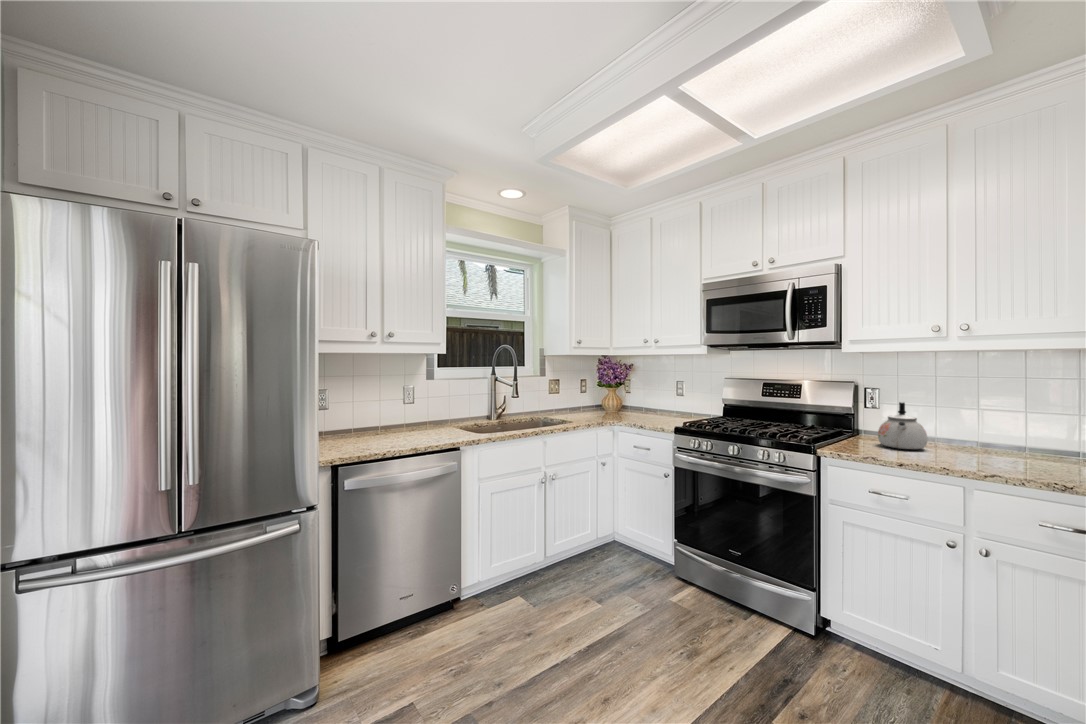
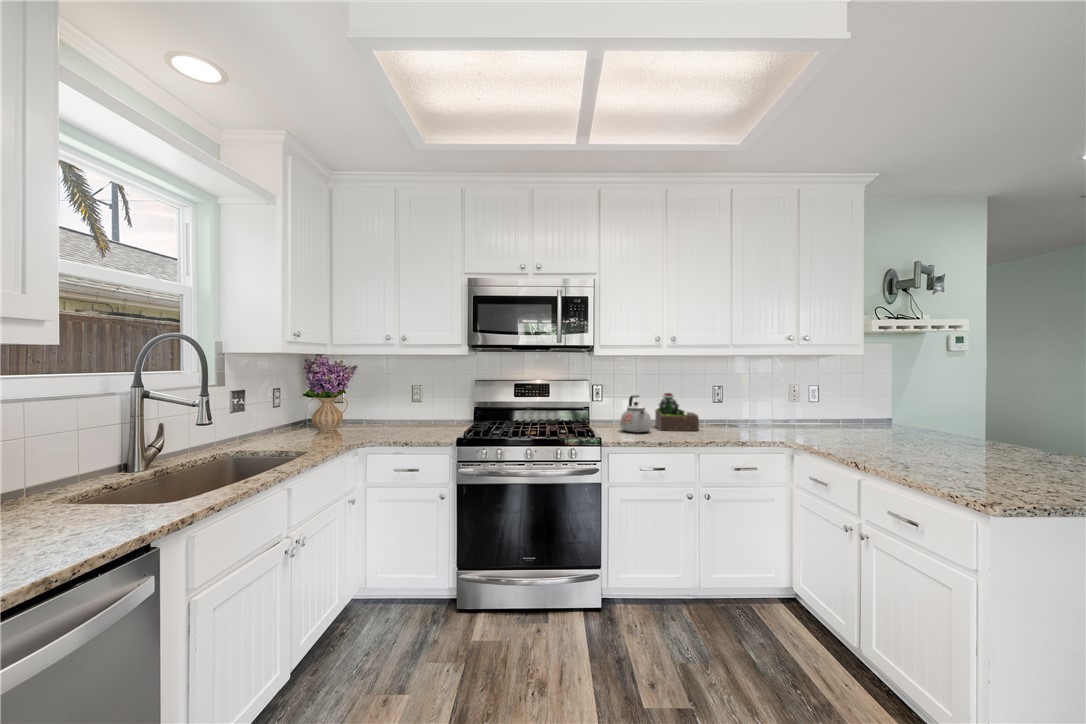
succulent plant: none [950,403,1036,460] -> present [655,393,699,431]

